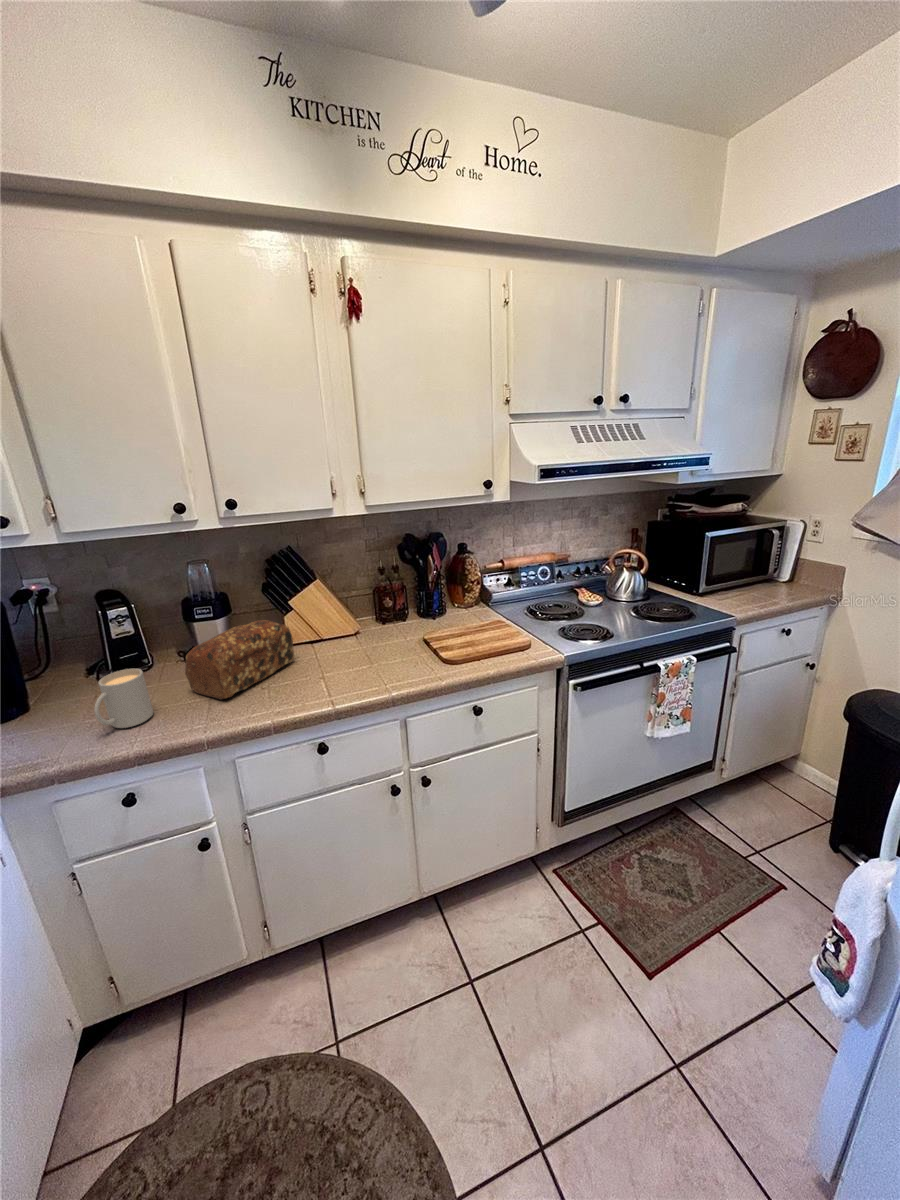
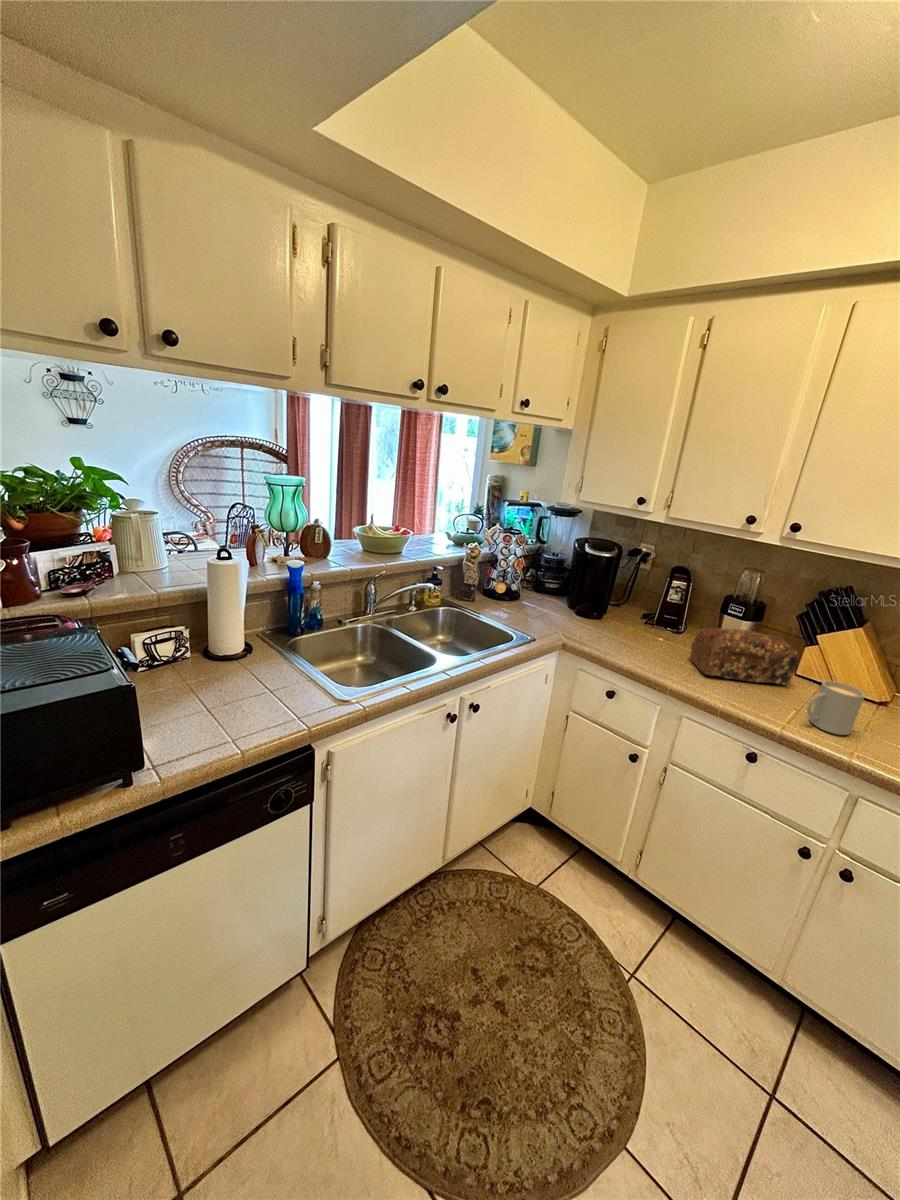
mug: present [94,669,153,728] -> present [807,681,865,735]

